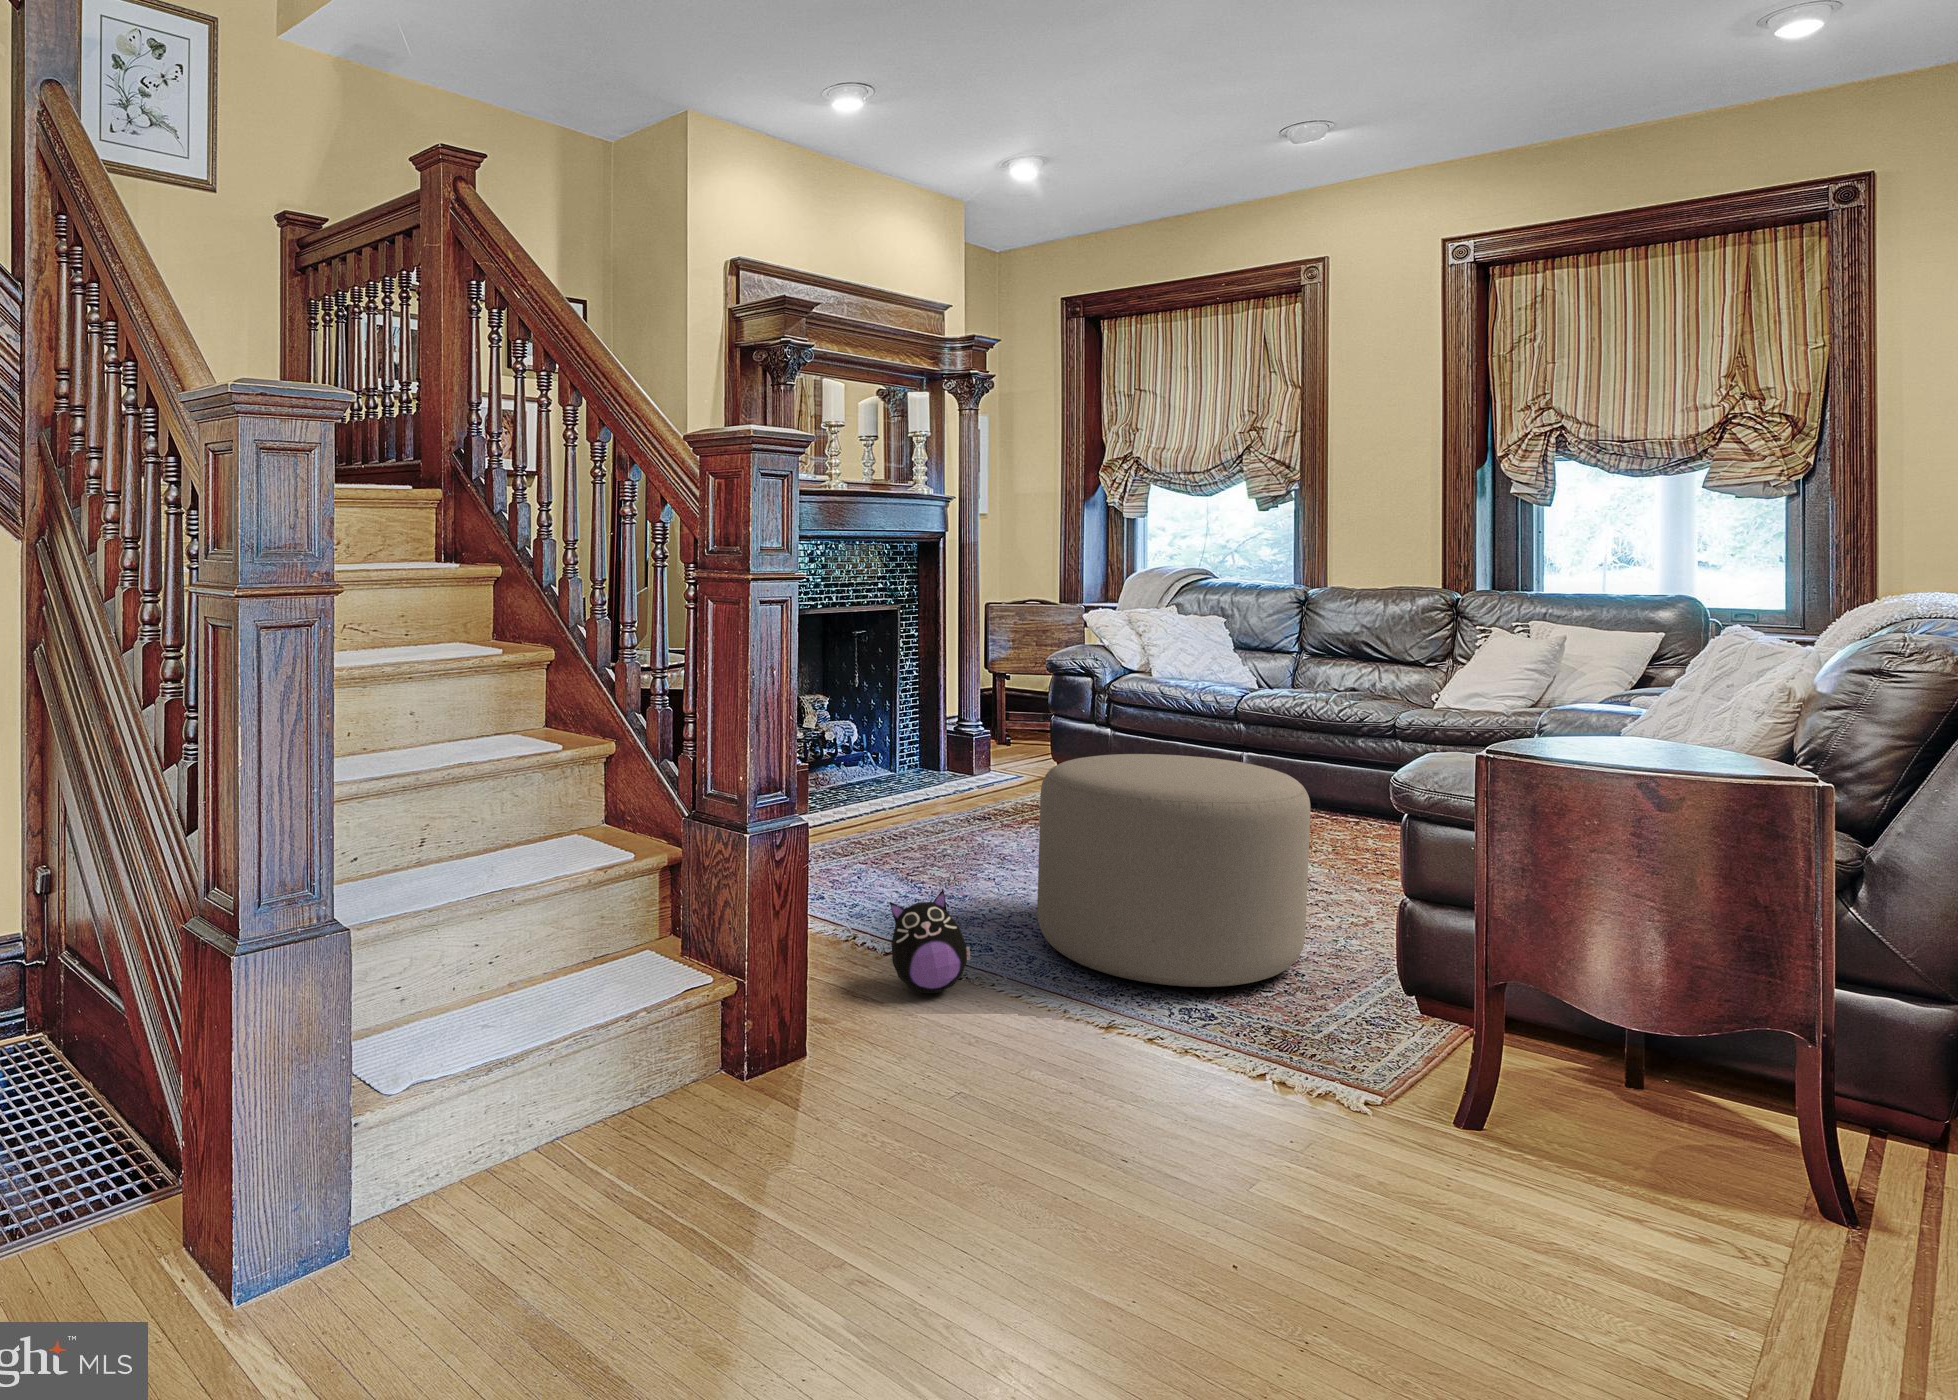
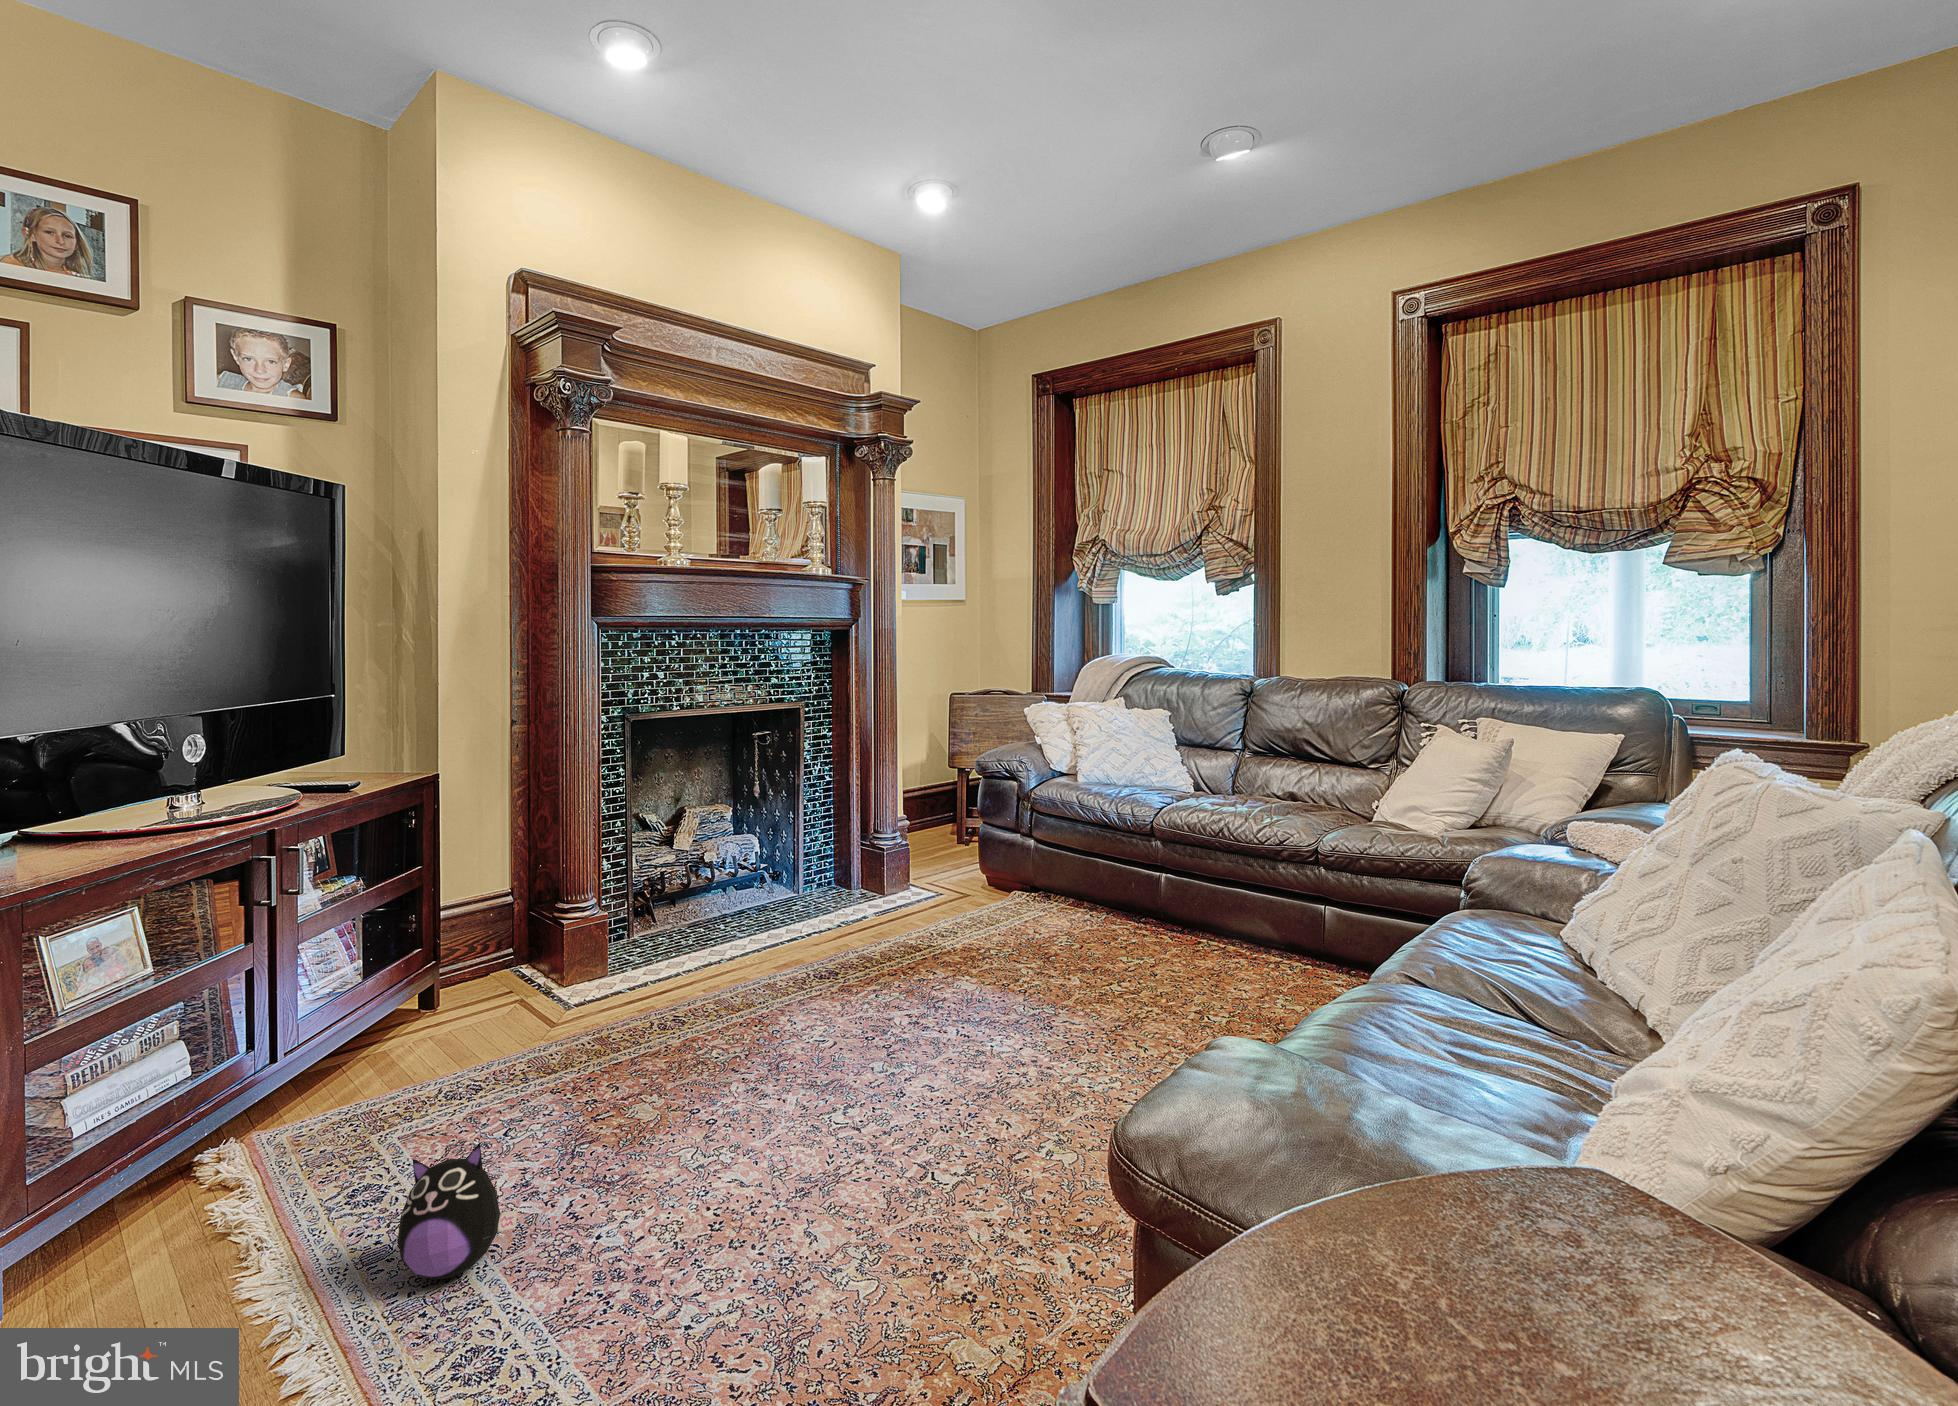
ottoman: present [1037,754,1311,987] -> none [649,937,971,1276]

